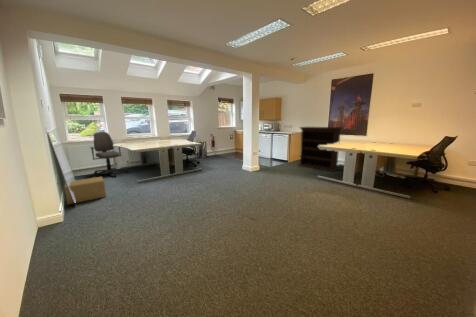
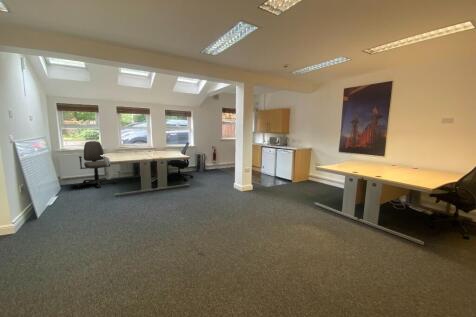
bookshelf: present [299,127,342,171] -> none [302,142,356,198]
cardboard box: present [64,177,106,204] -> none [31,188,77,215]

